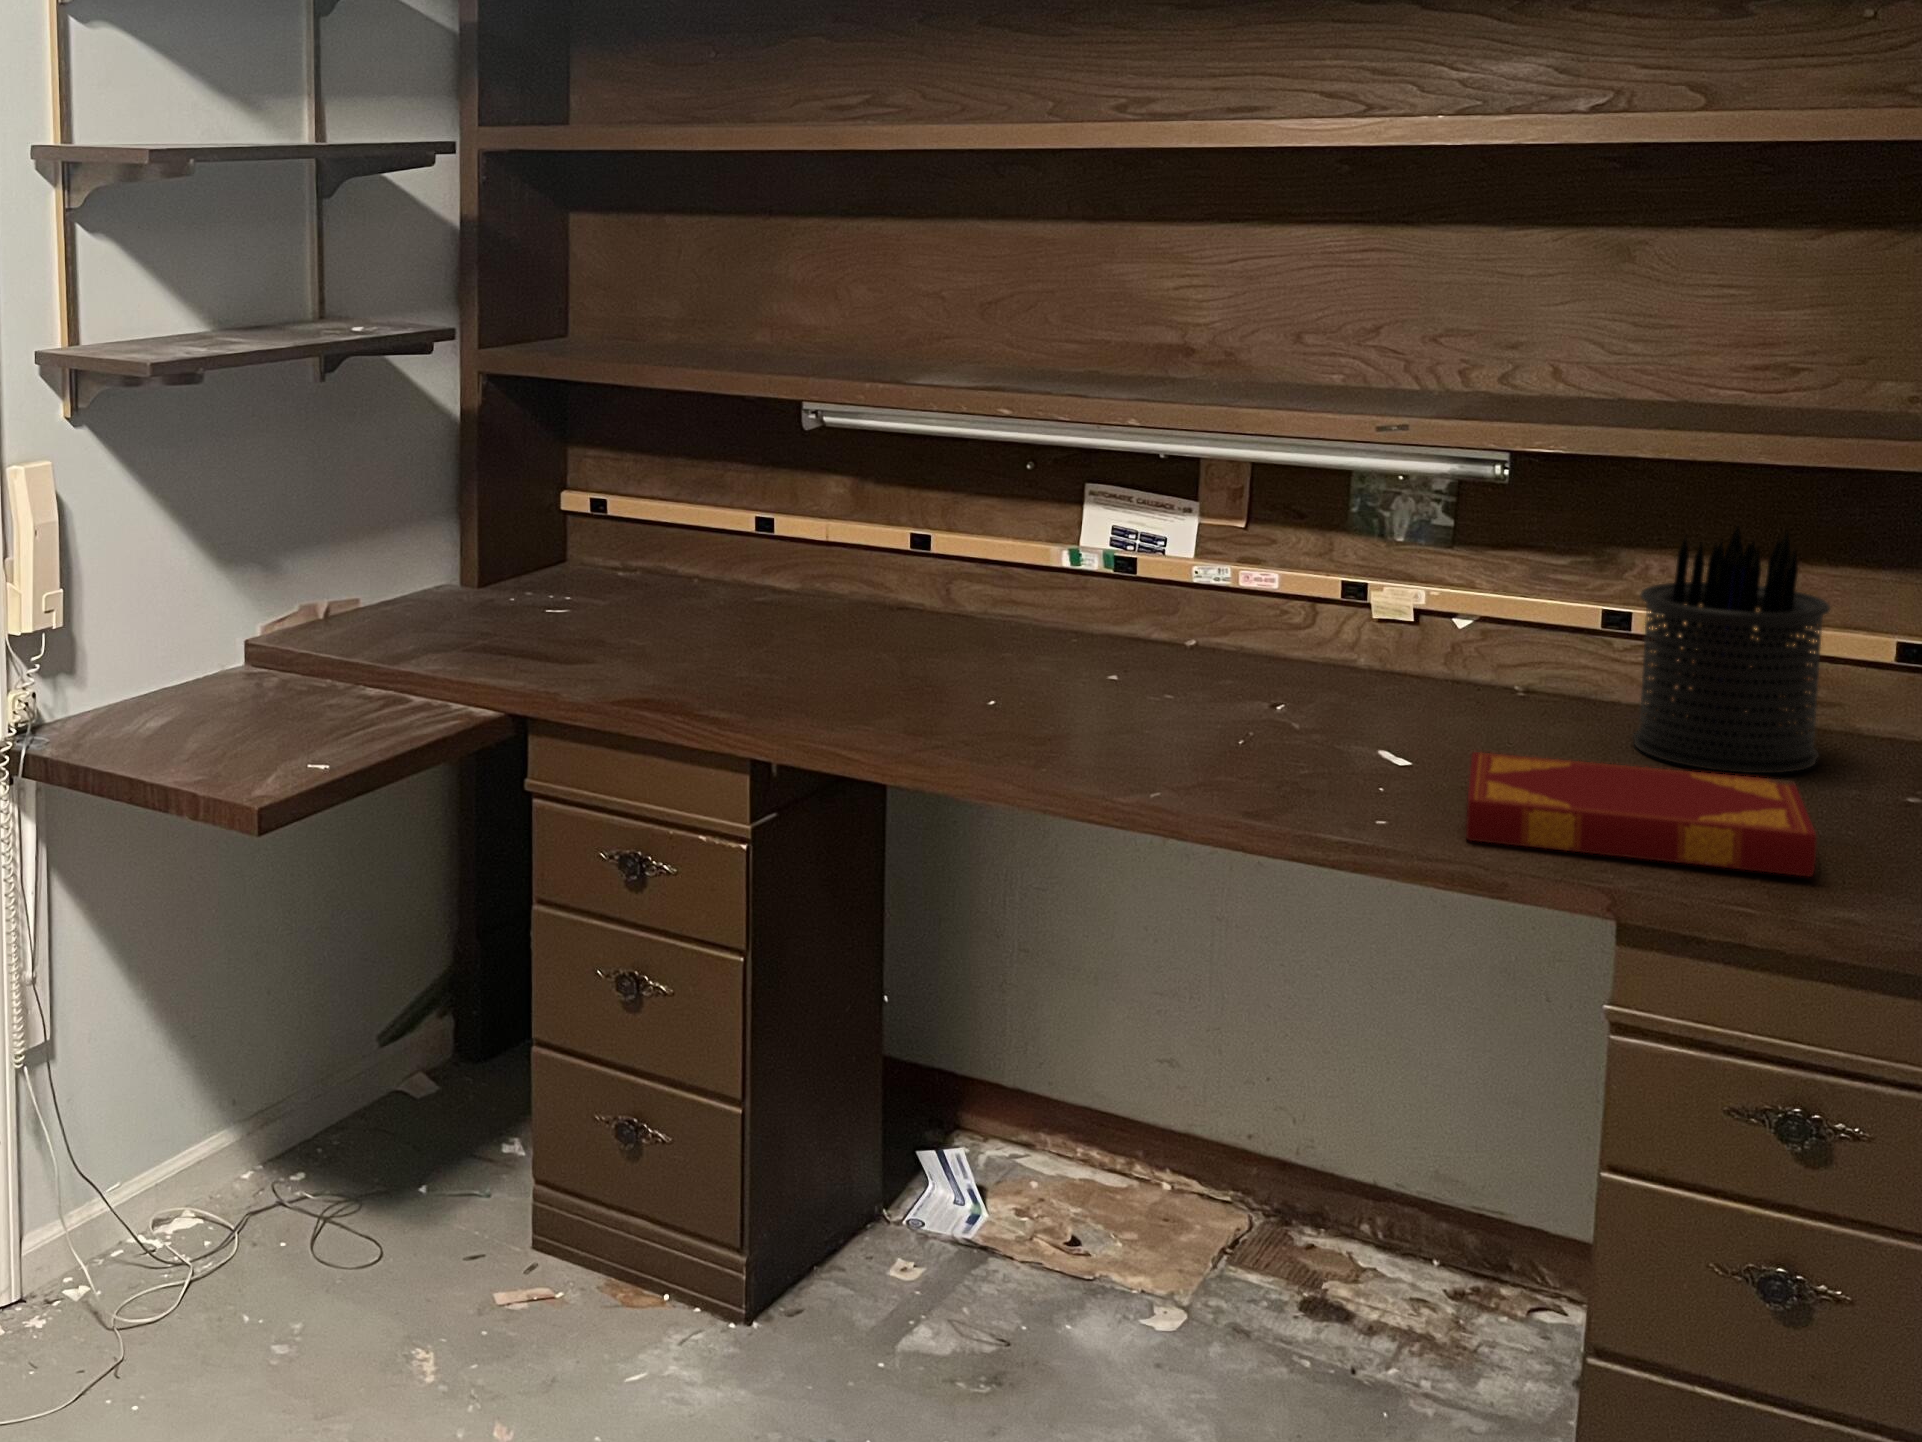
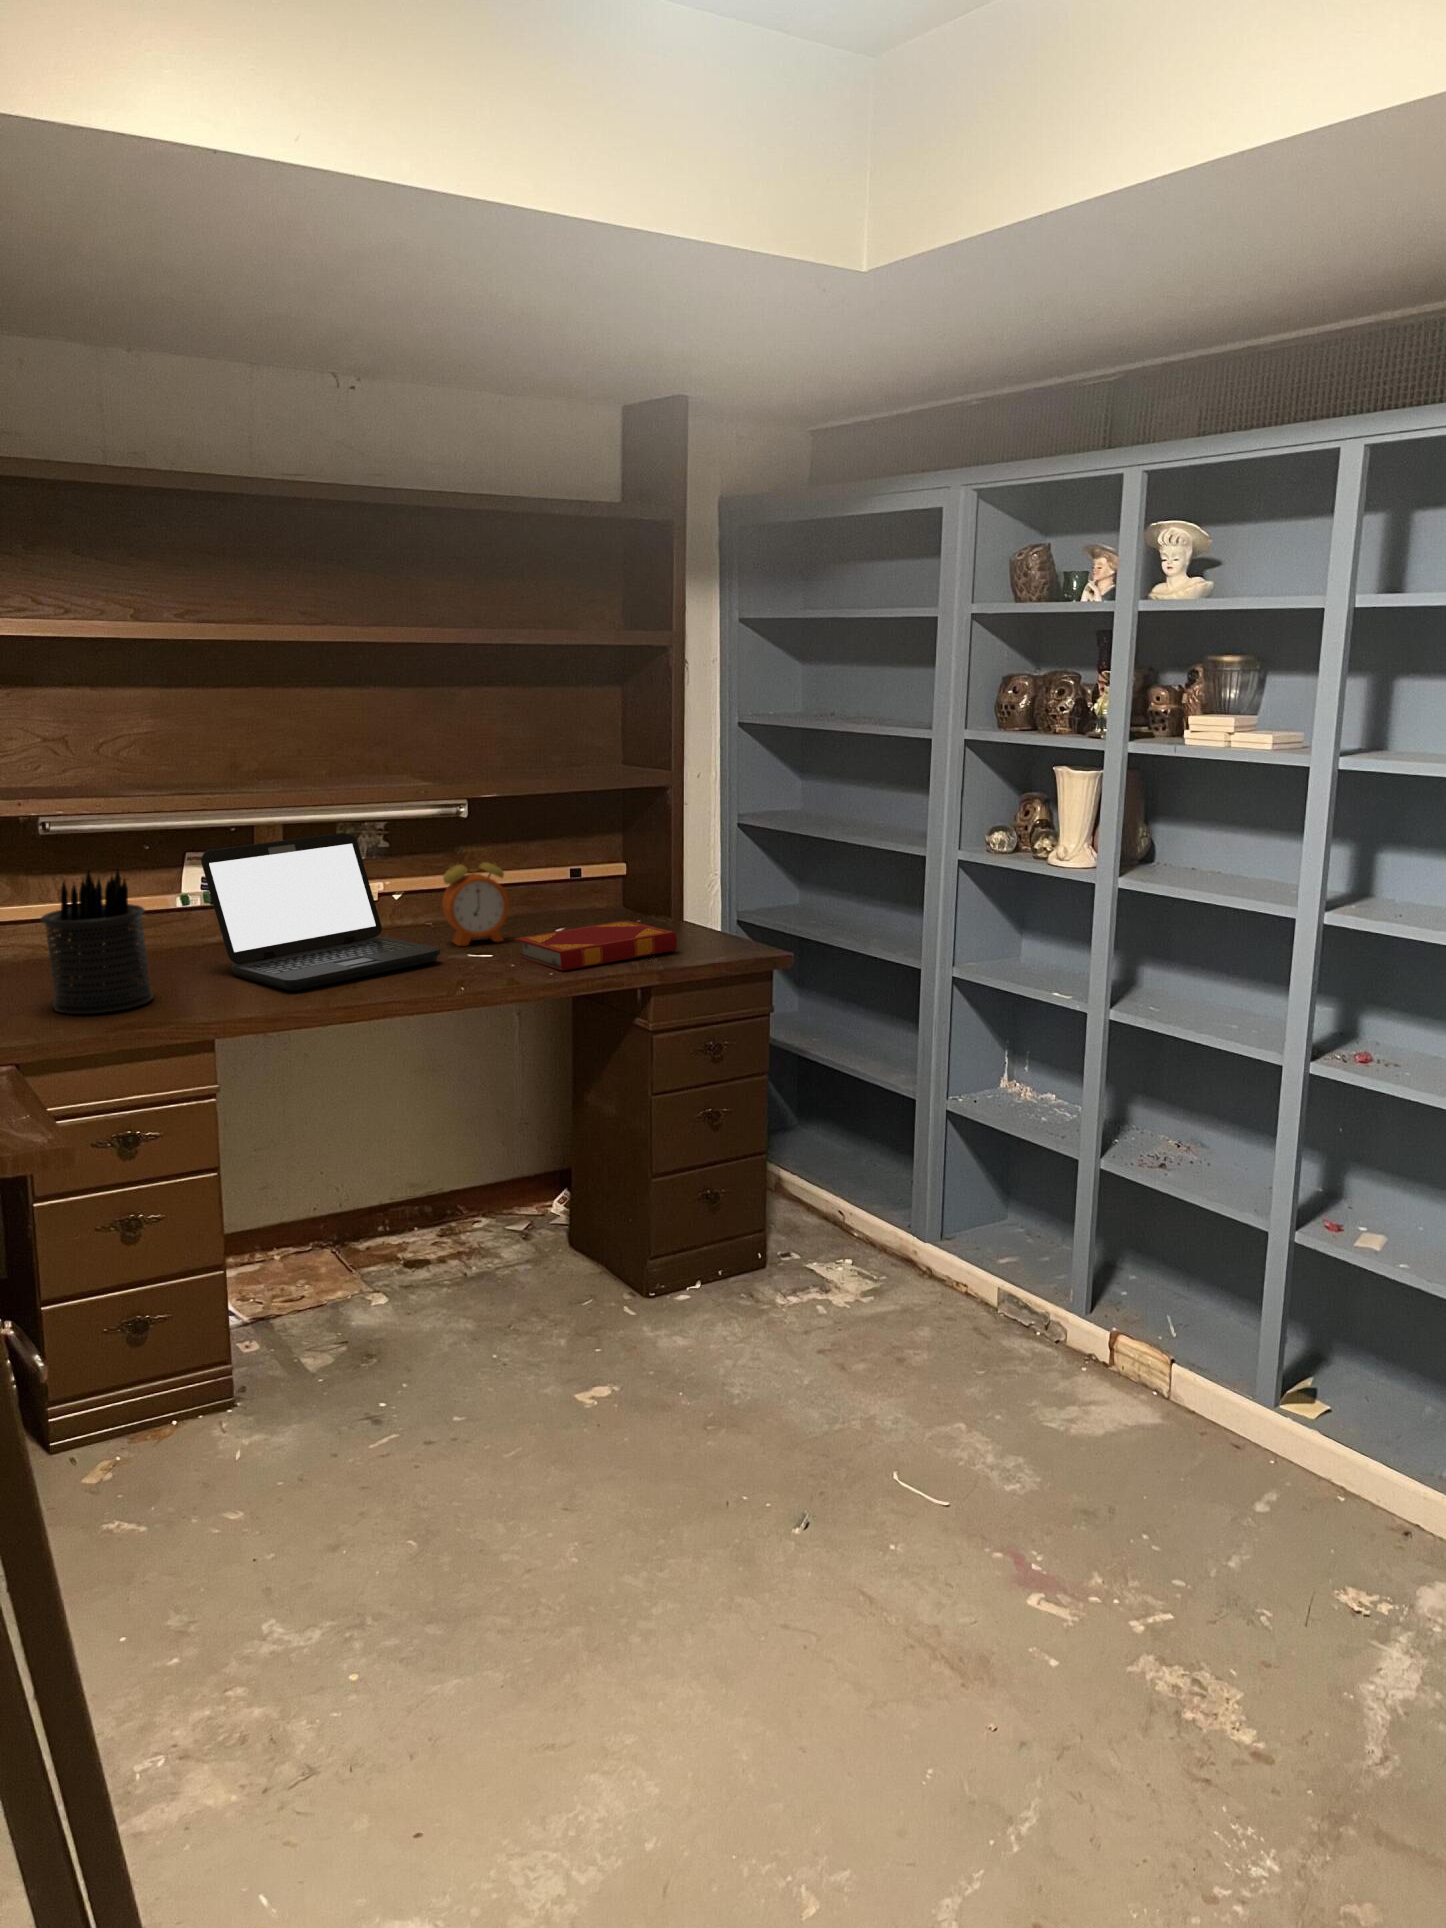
laptop: none [975,482,1314,753] -> present [201,833,441,991]
pen holder: present [1633,526,1830,773] -> present [41,869,153,1014]
alarm clock: none [1404,557,1549,754] -> present [442,862,509,946]

